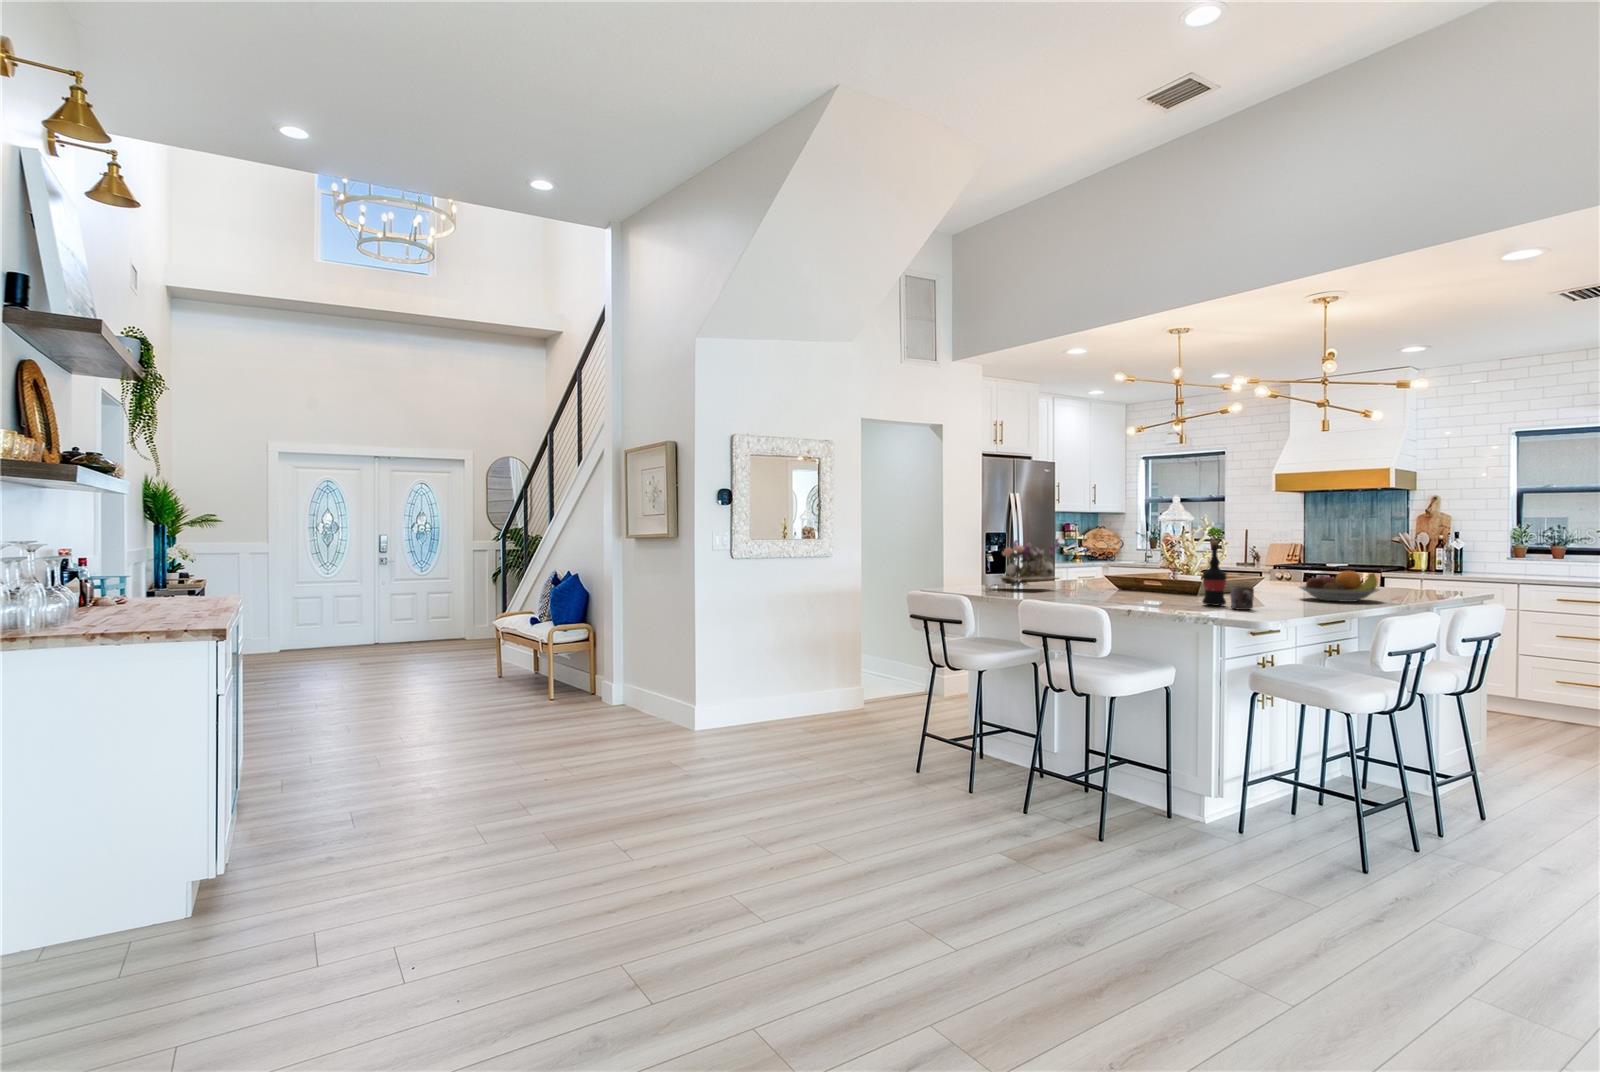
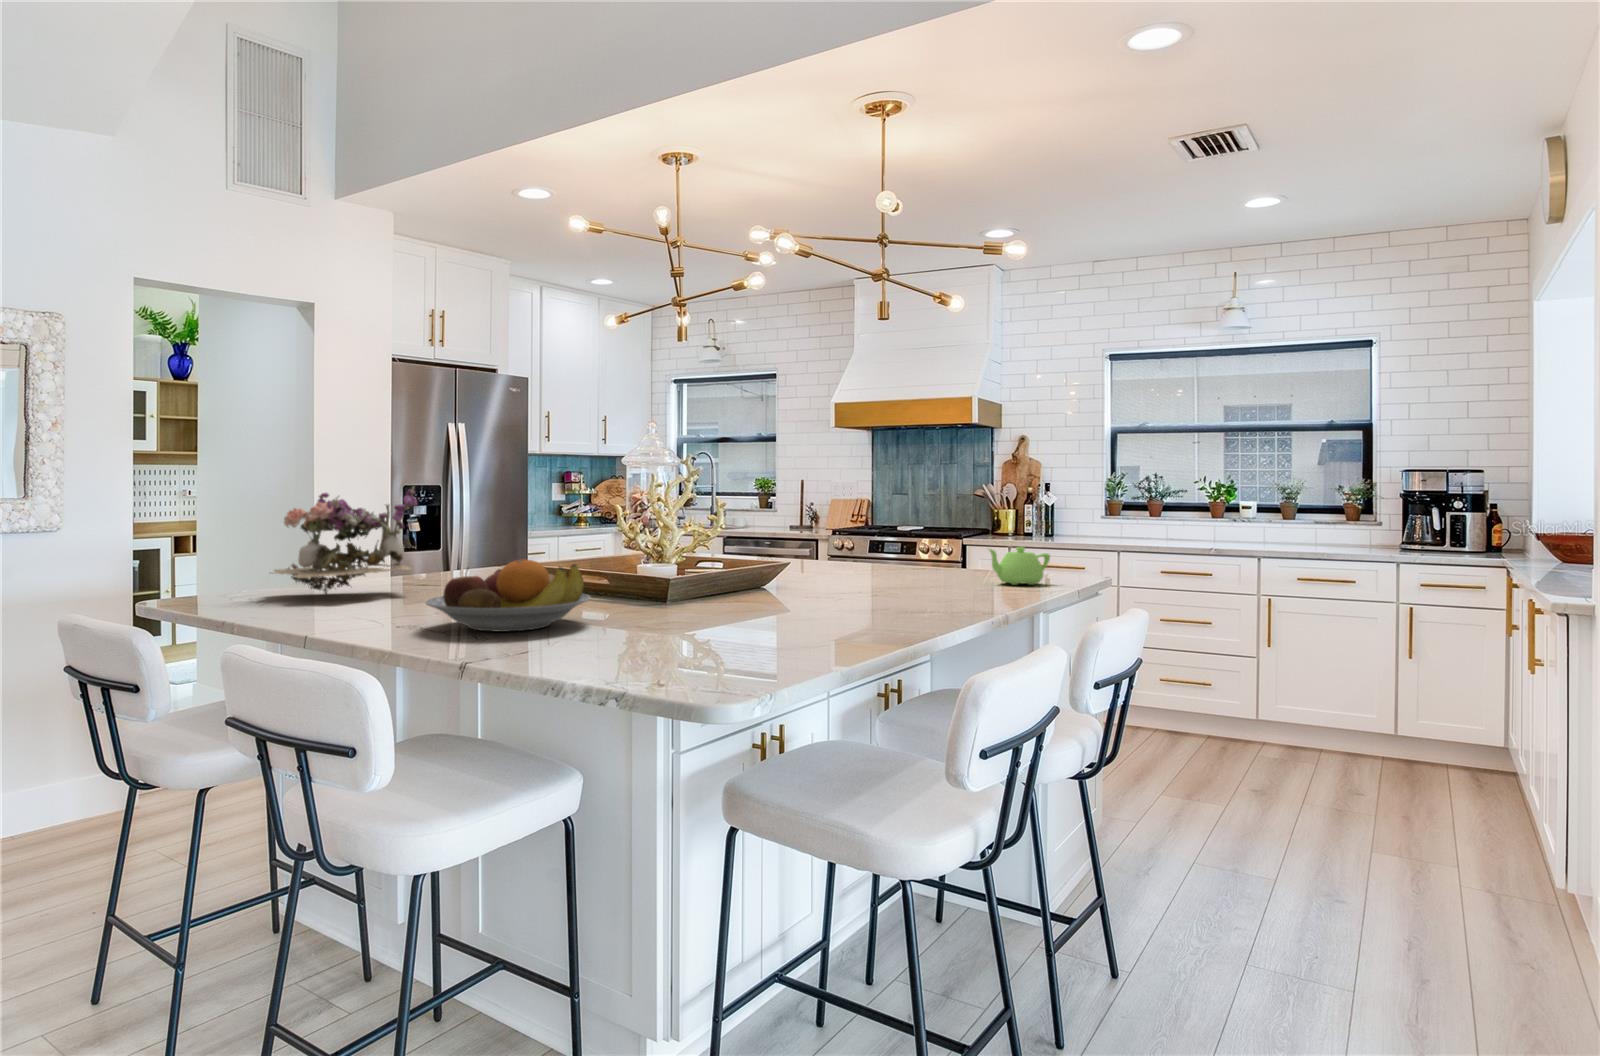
wine bottle: present [1202,542,1227,606] -> none [638,491,688,631]
fruit bowl: present [1299,571,1379,602] -> present [426,560,590,631]
teapot: none [1395,575,1441,597] -> present [989,547,1050,585]
mug: present [1230,587,1254,610] -> none [684,590,732,643]

